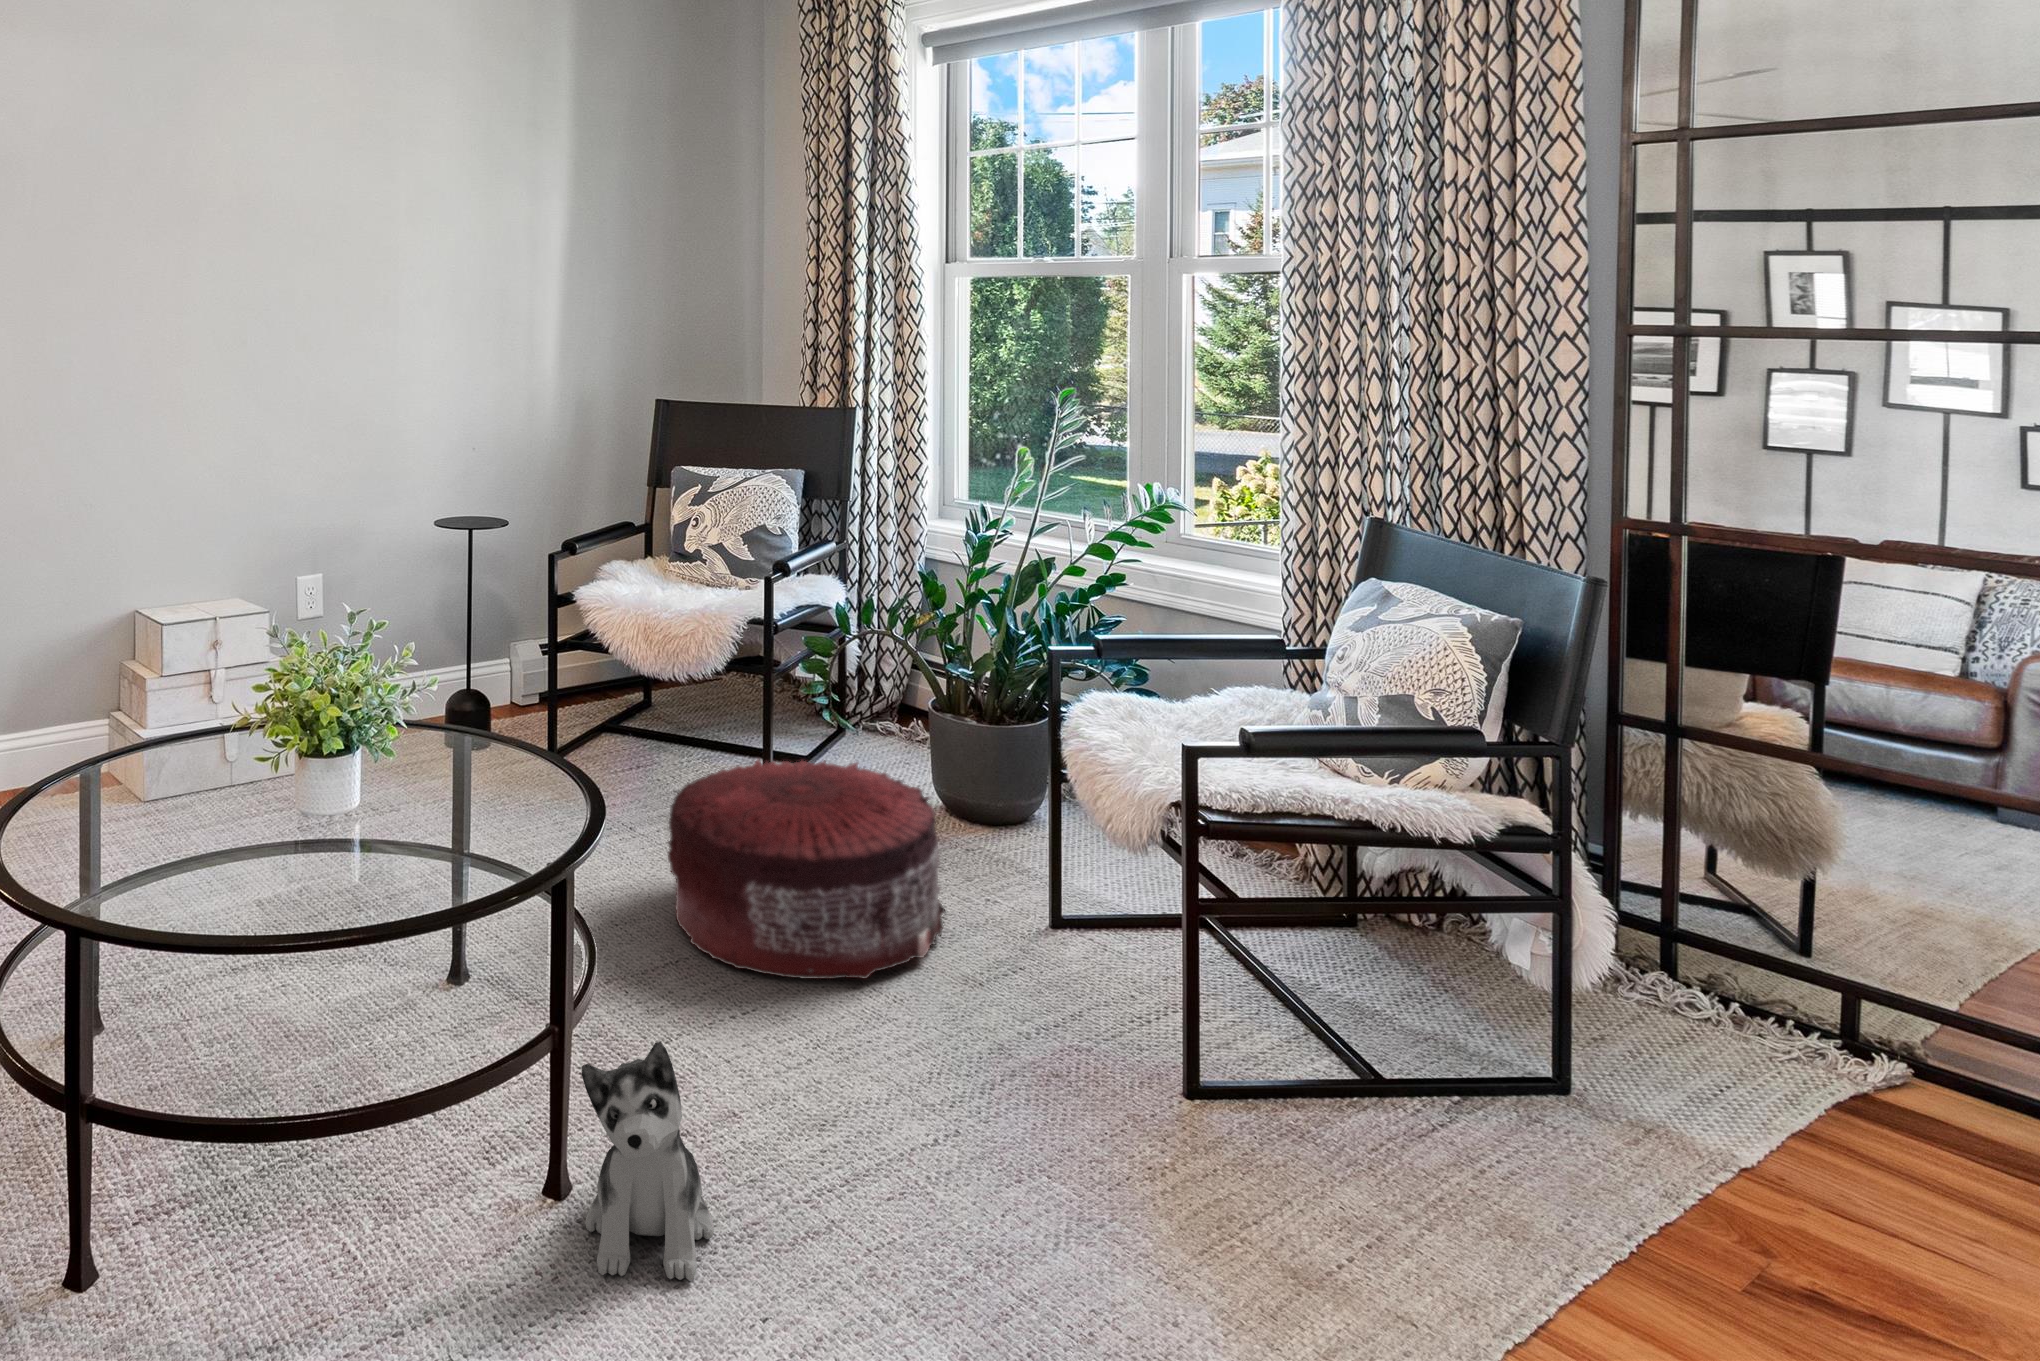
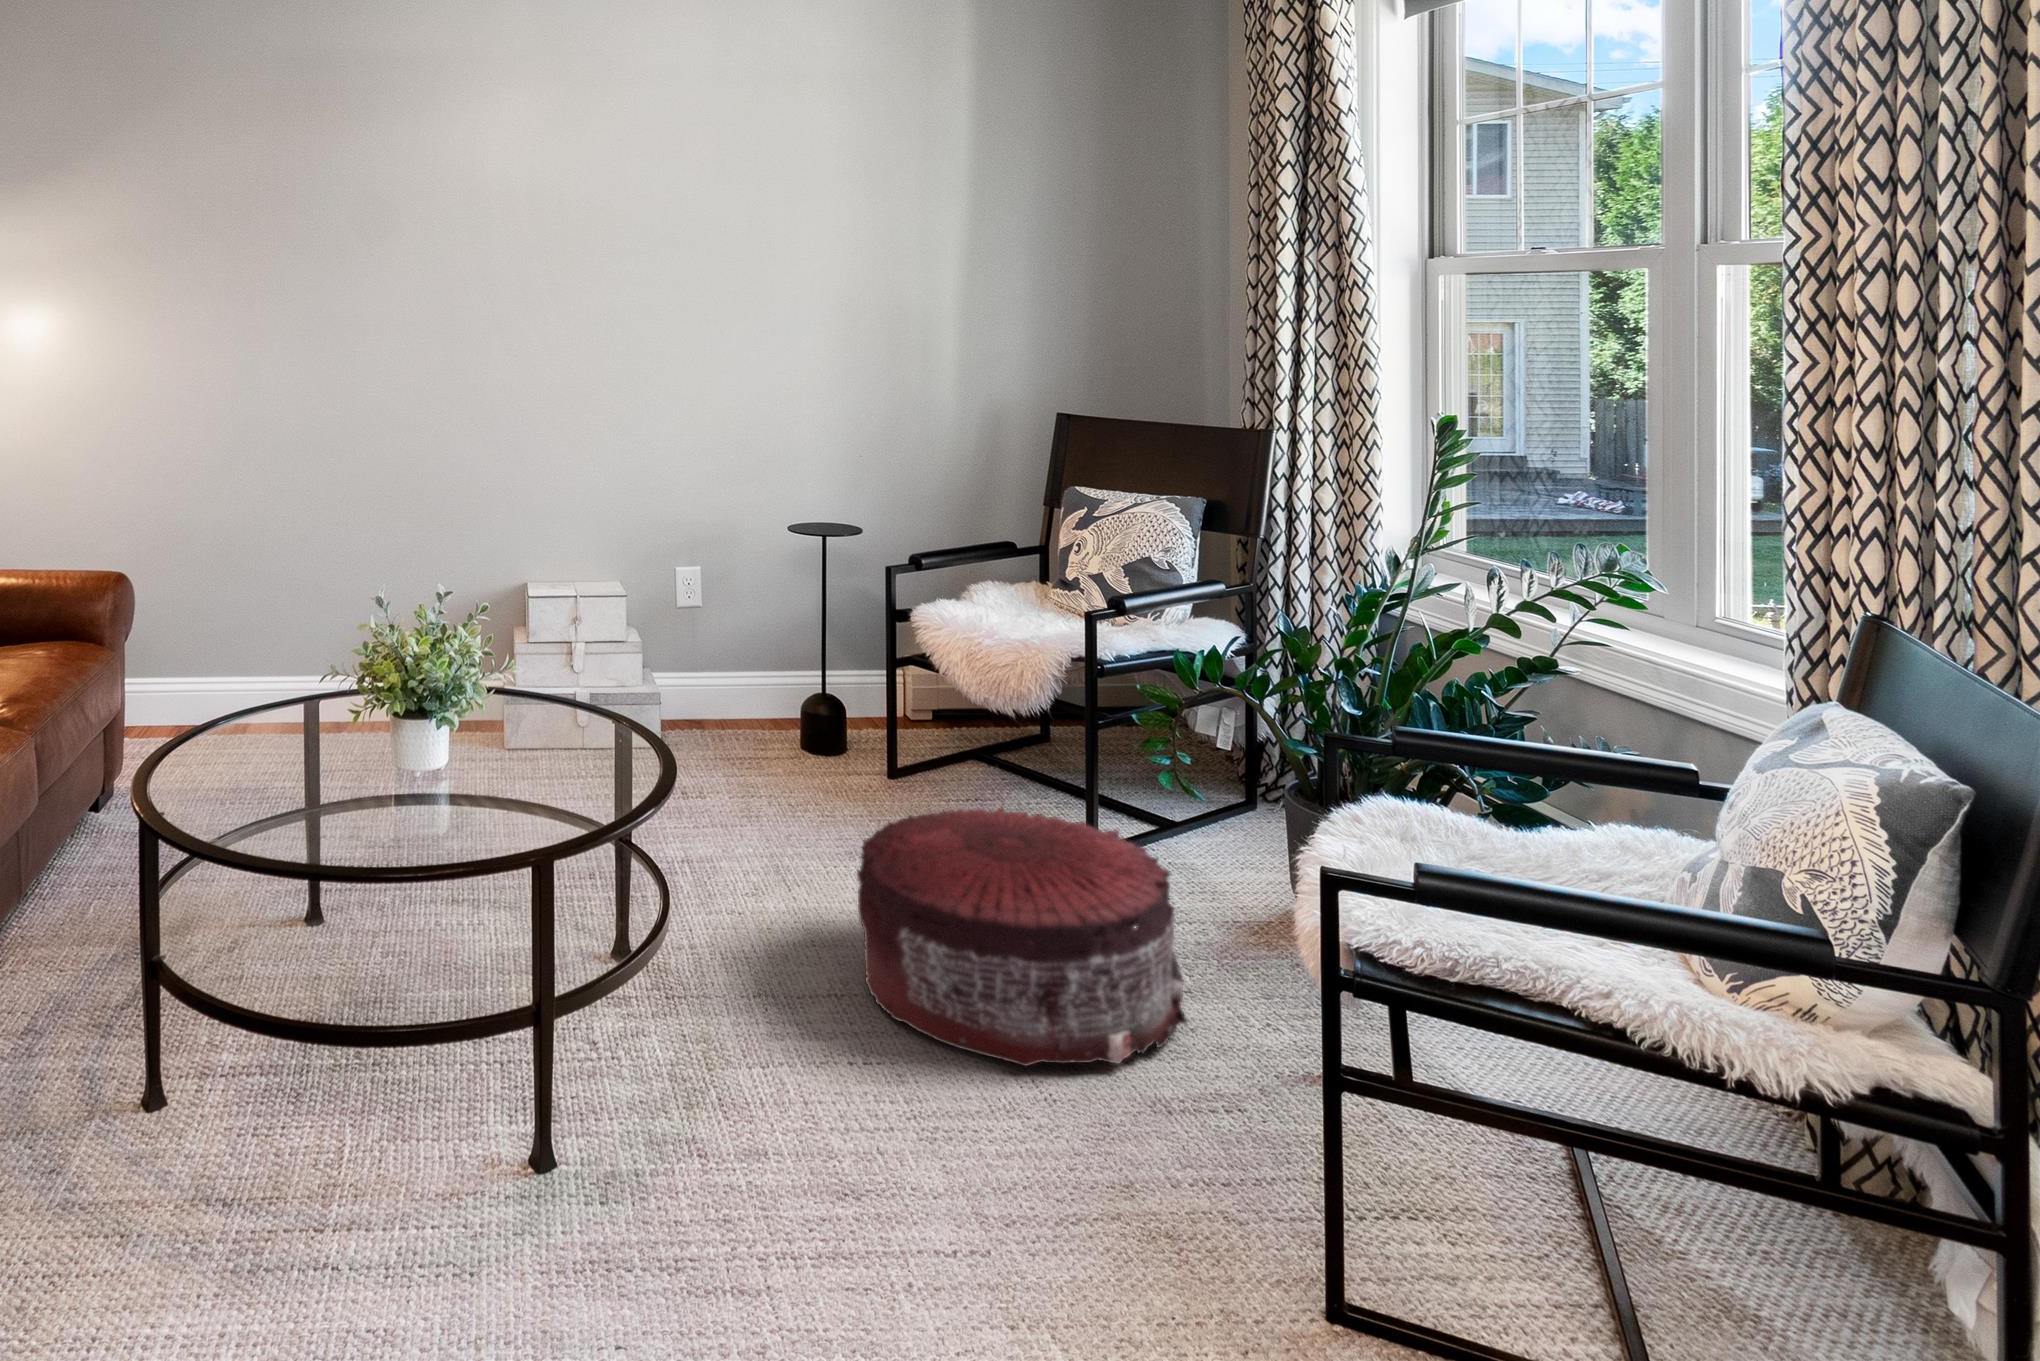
plush toy: present [582,1042,714,1281] -> none [510,1039,655,1287]

